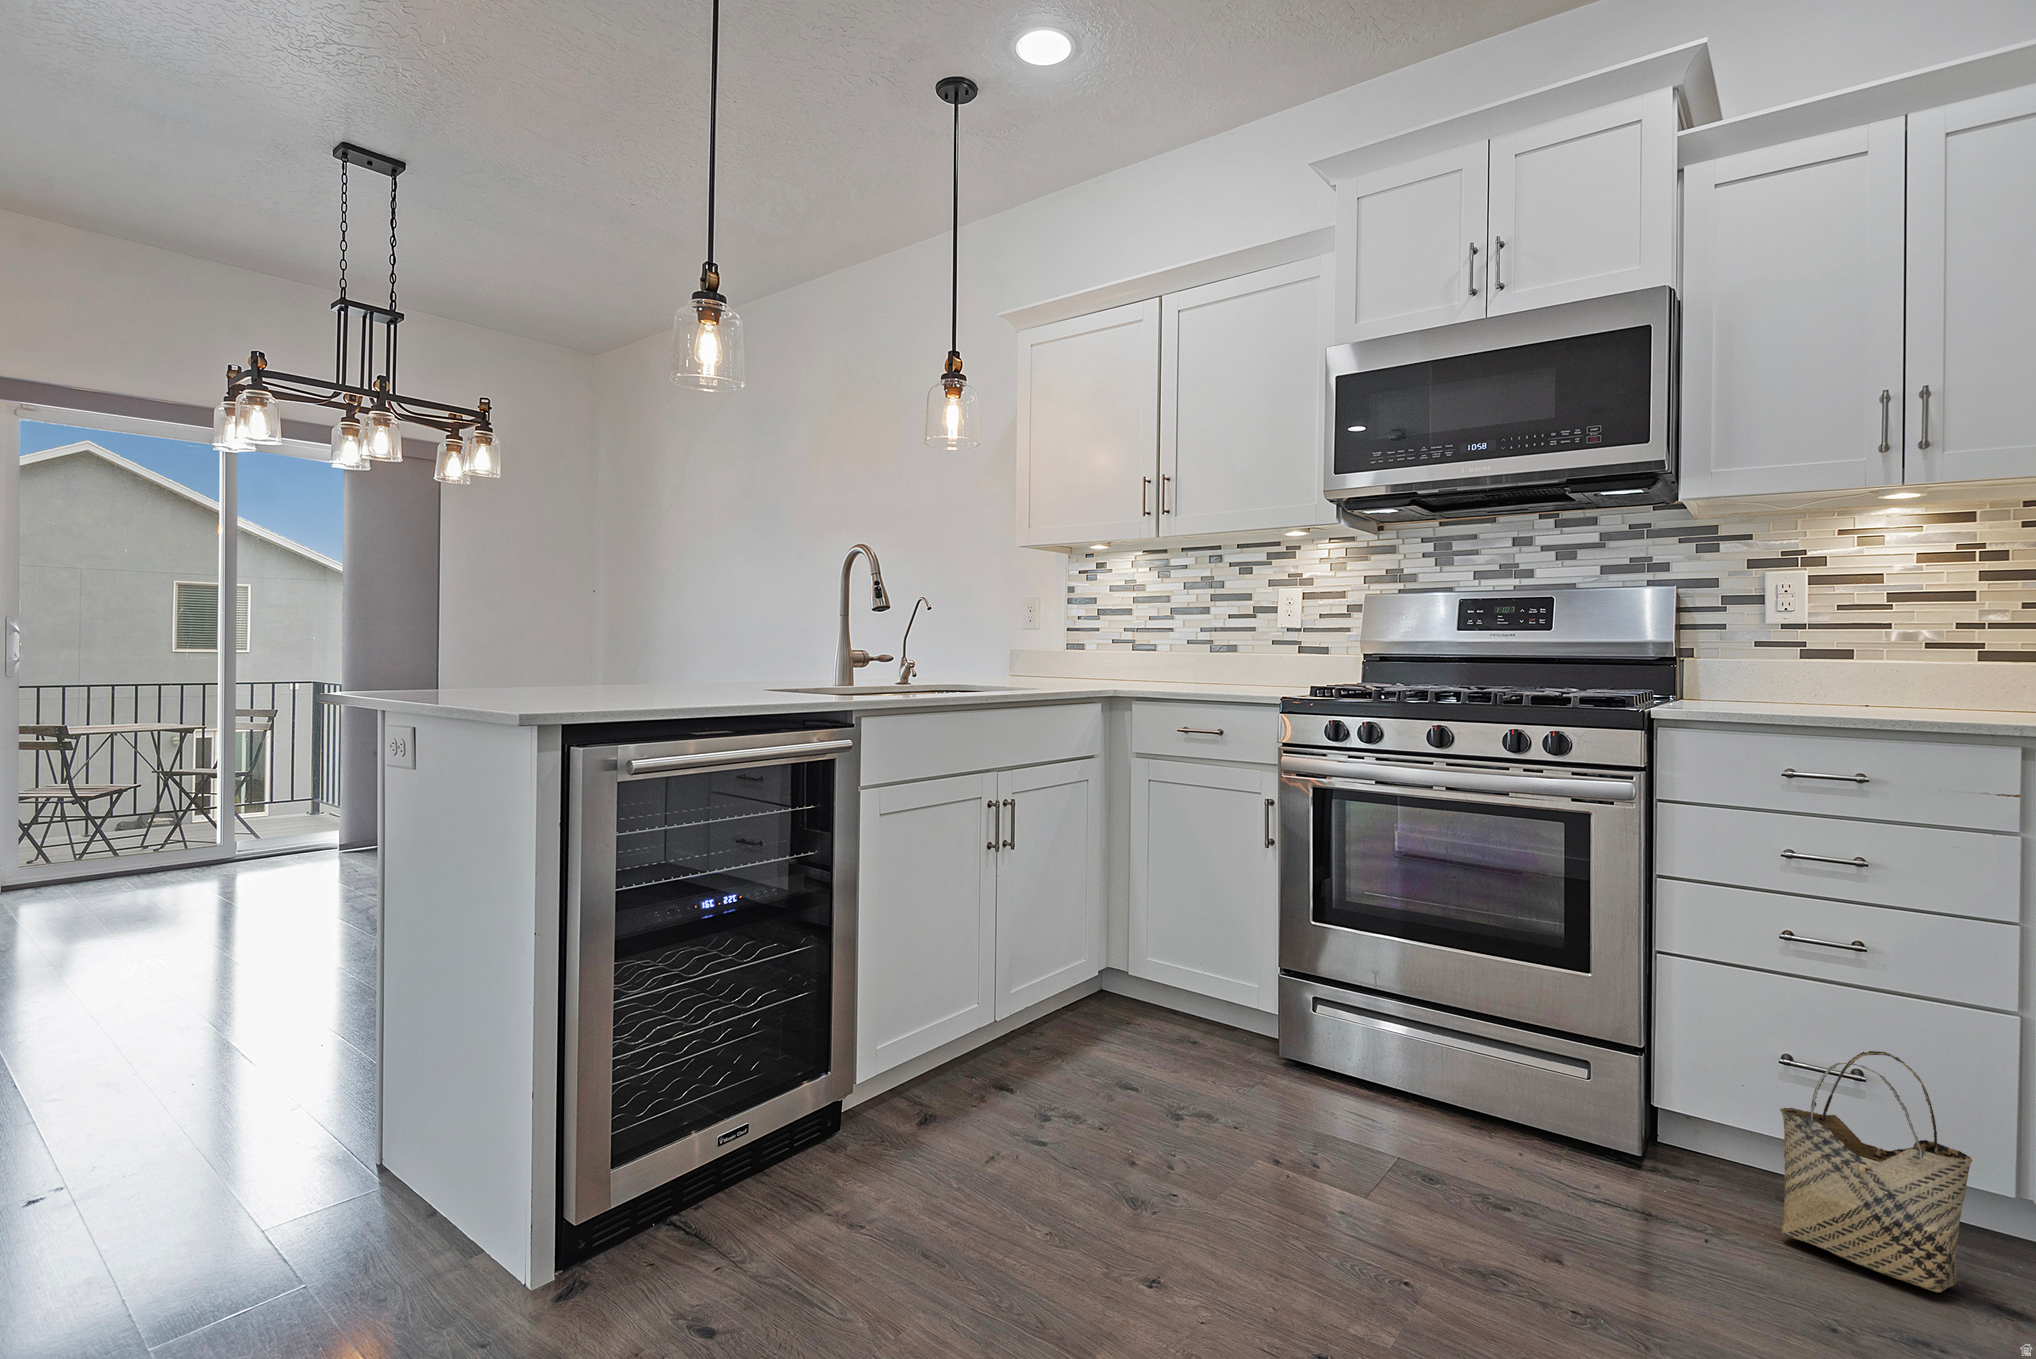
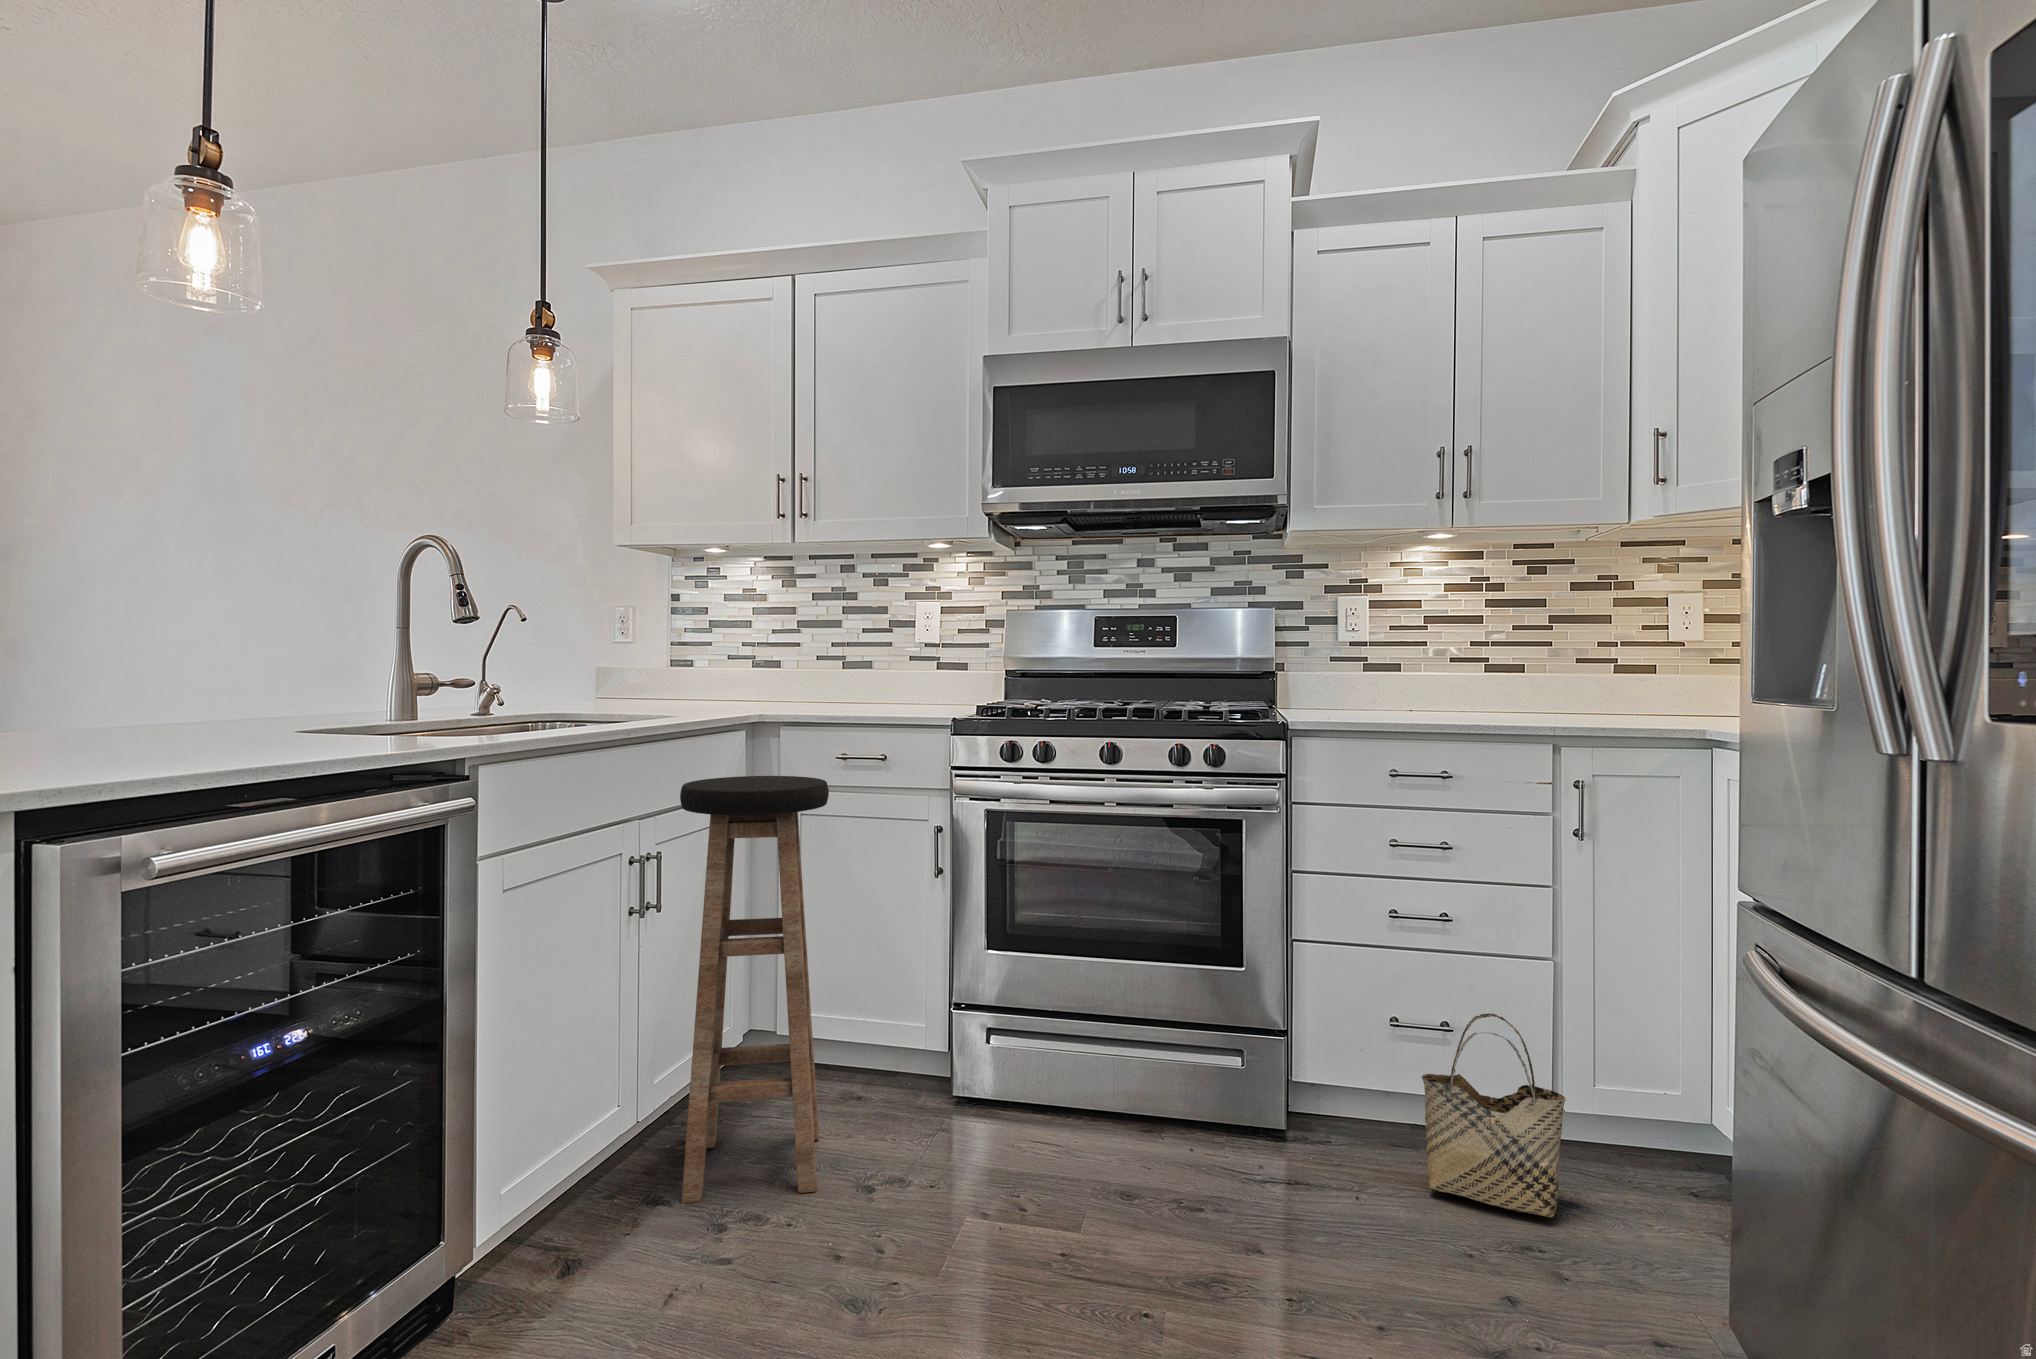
bar stool: none [1018,741,1152,1103] -> present [680,776,829,1203]

